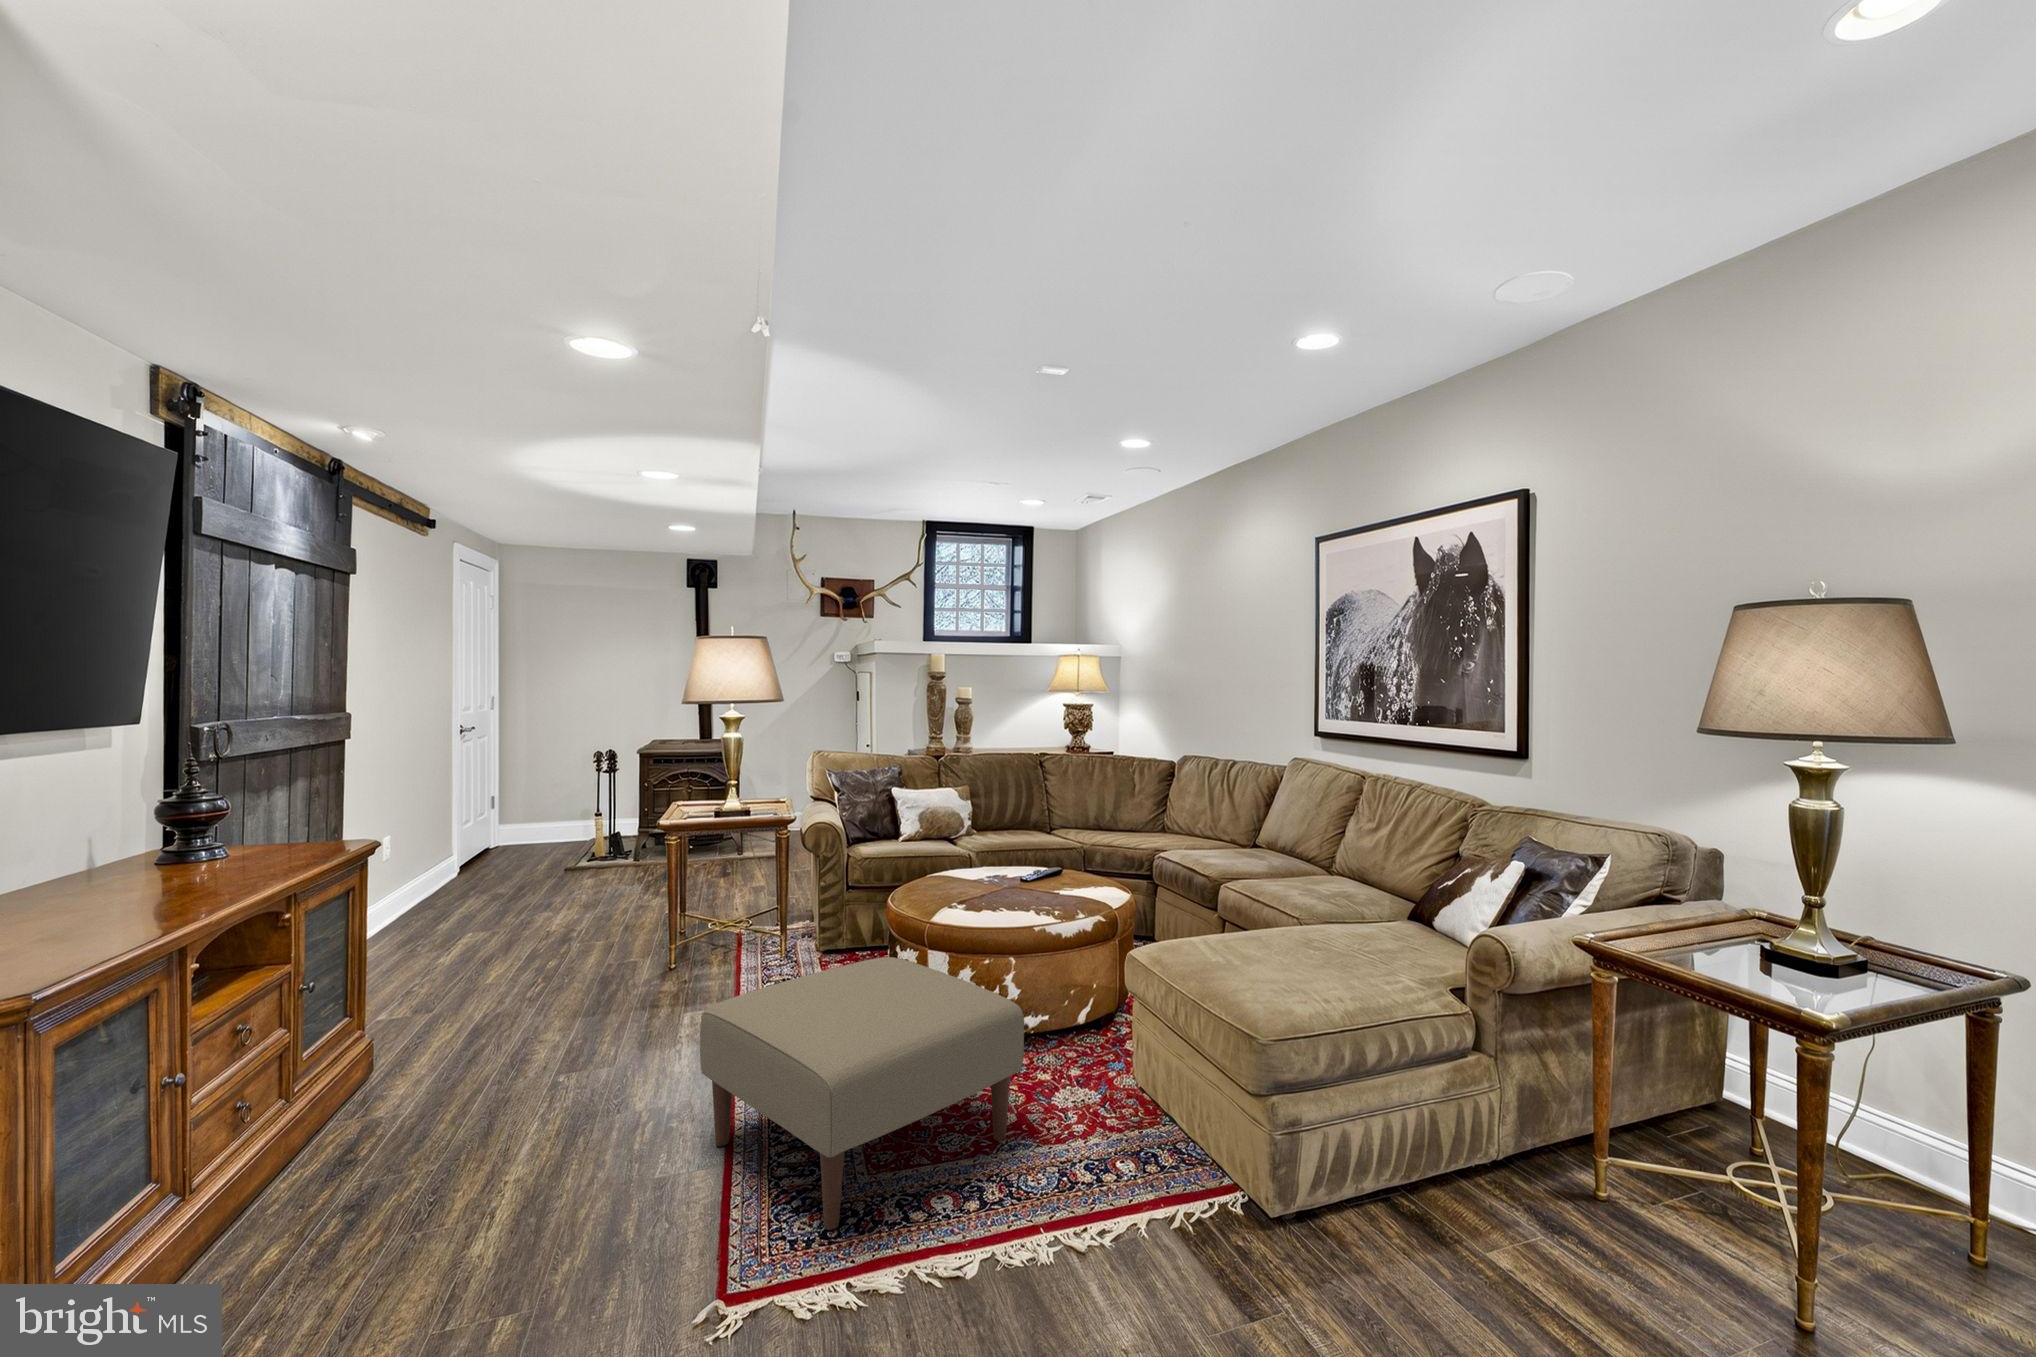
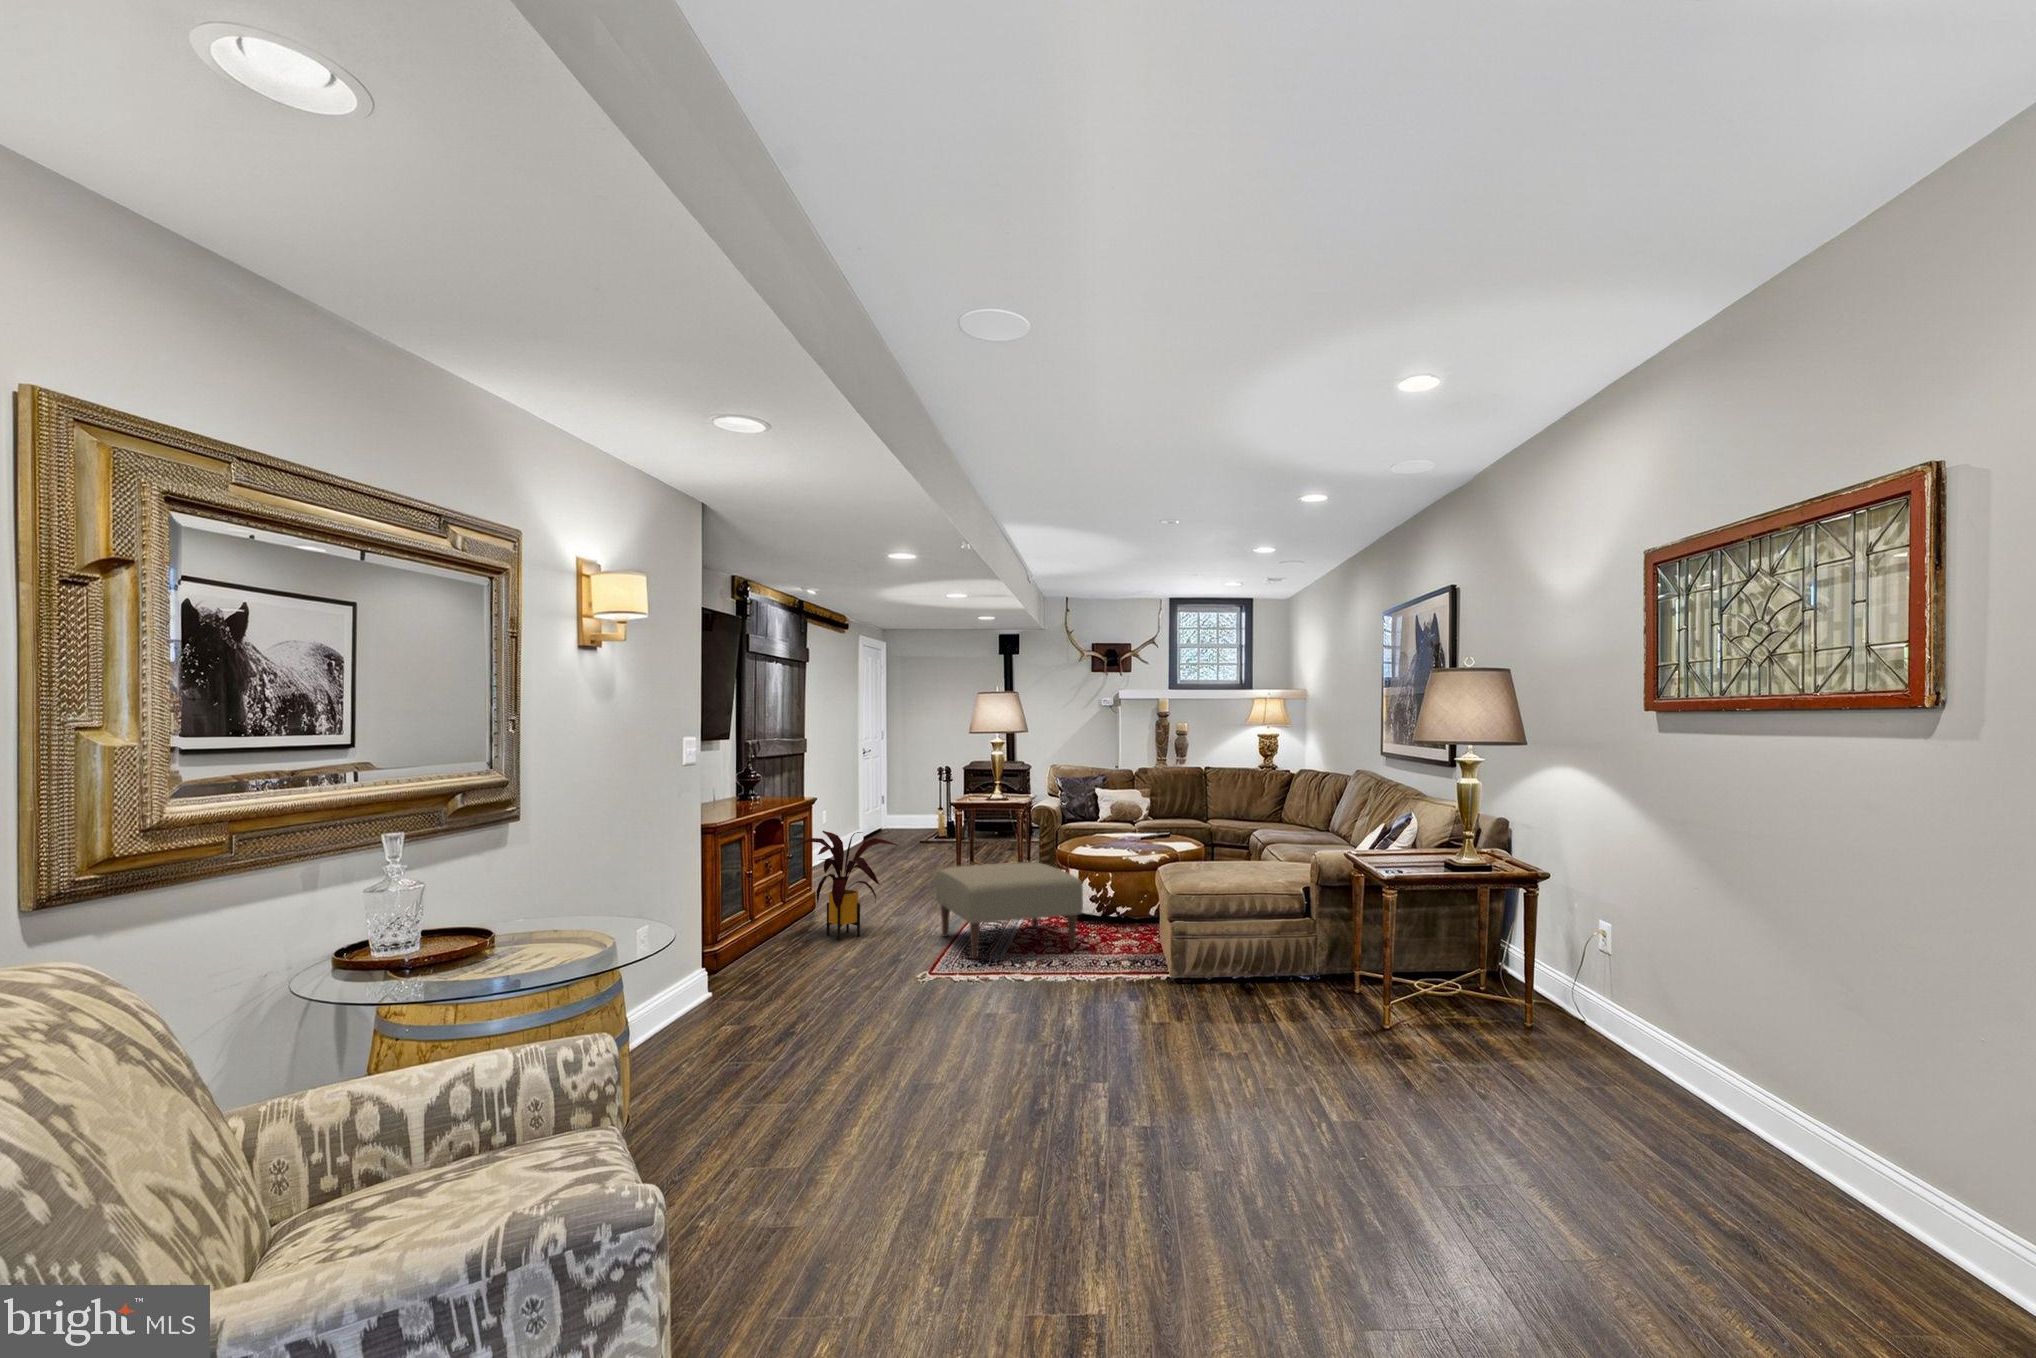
house plant: none [306,944,609,1214] -> present [786,831,898,940]

